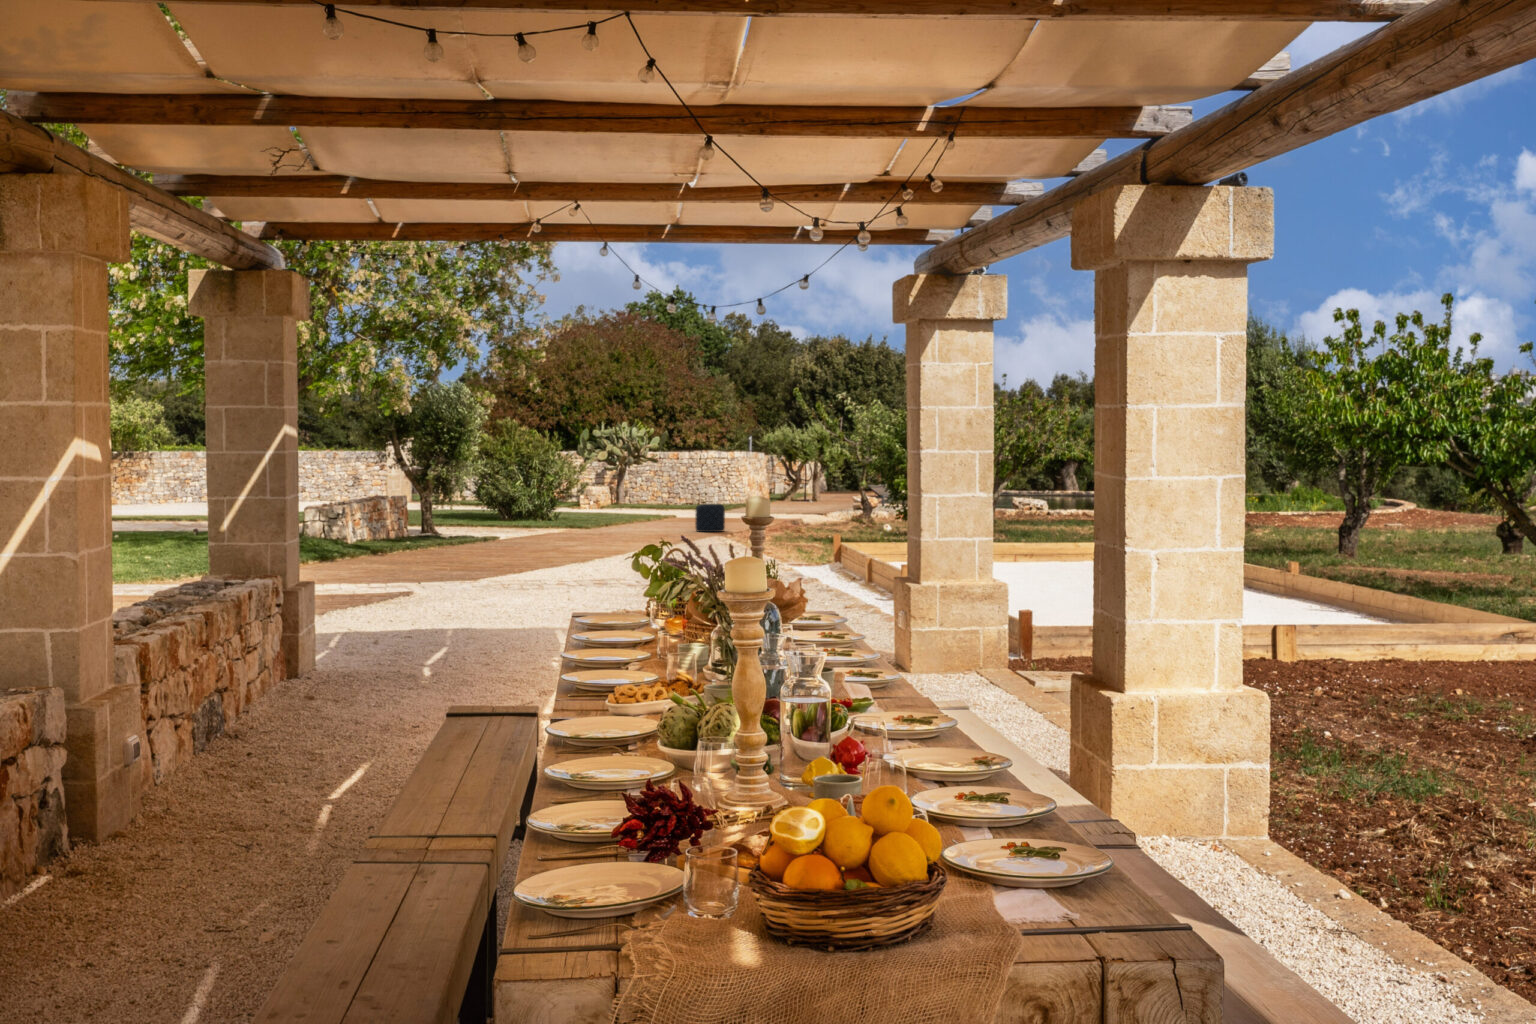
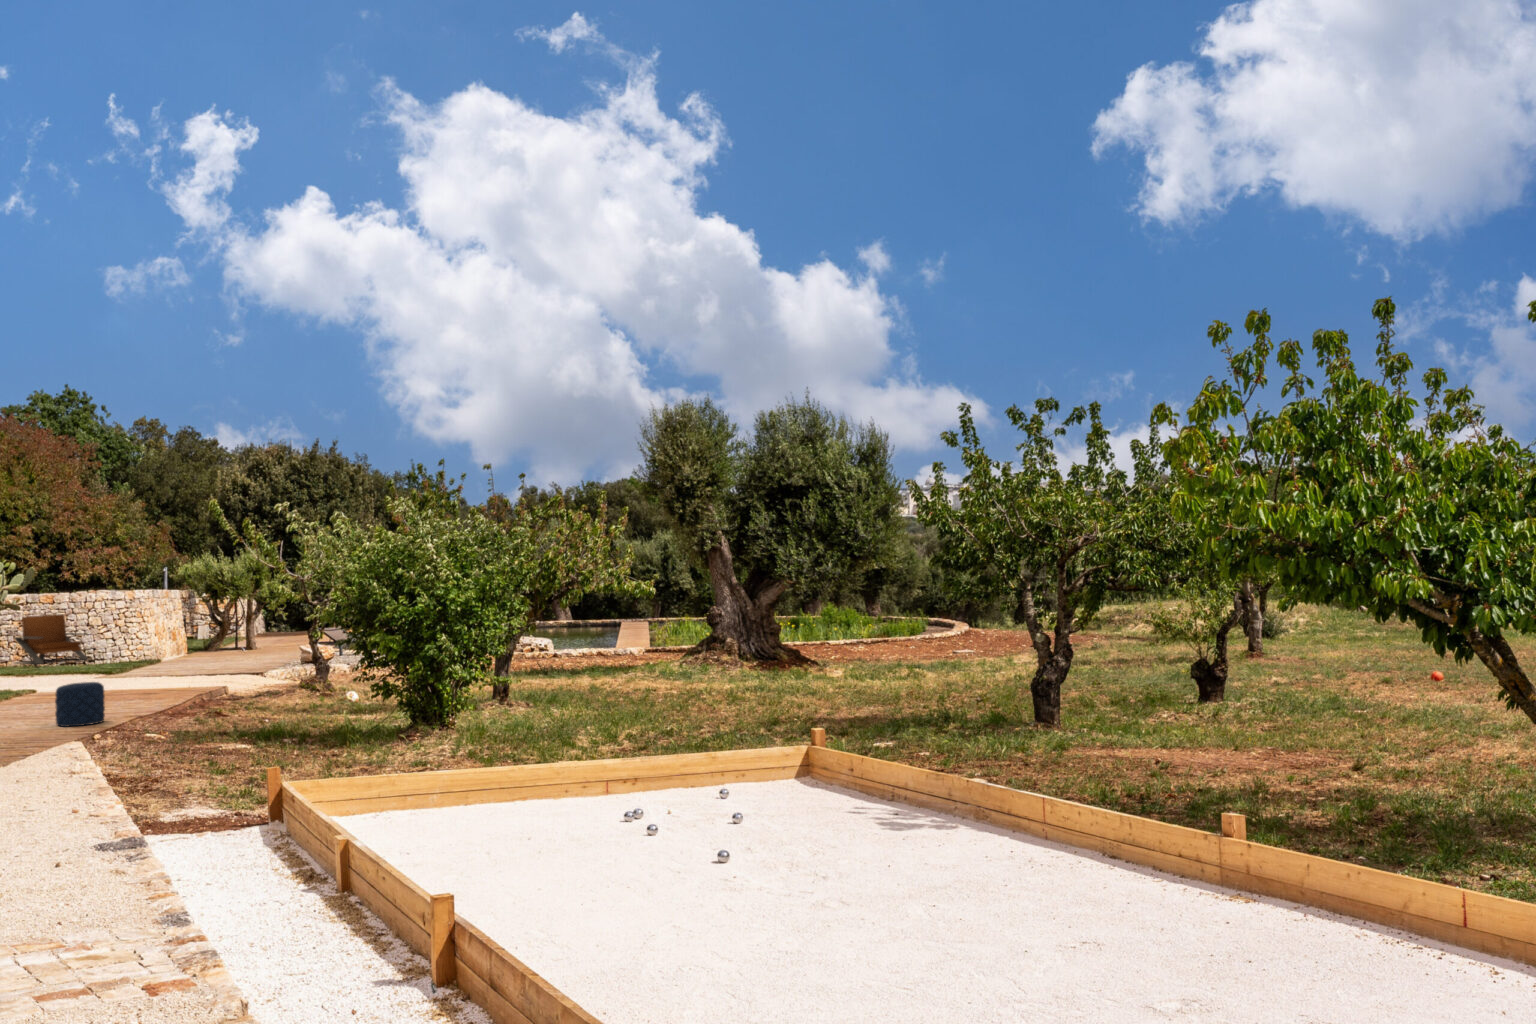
lounge chair: none [653,467,702,503] -> present [14,614,88,664]

